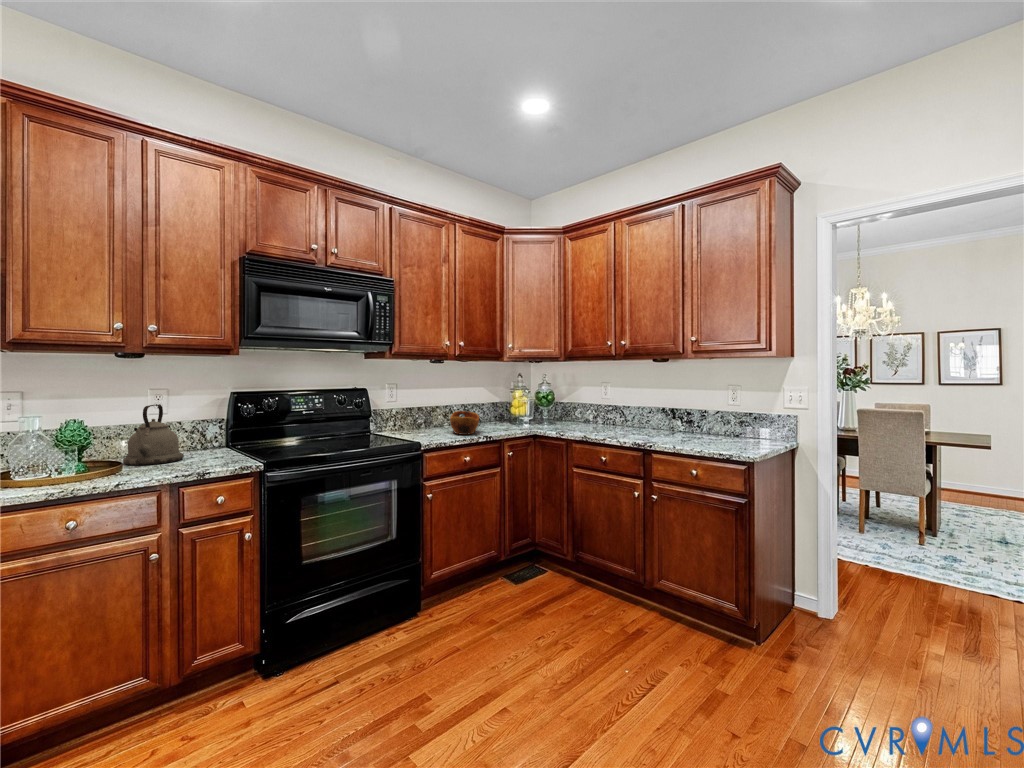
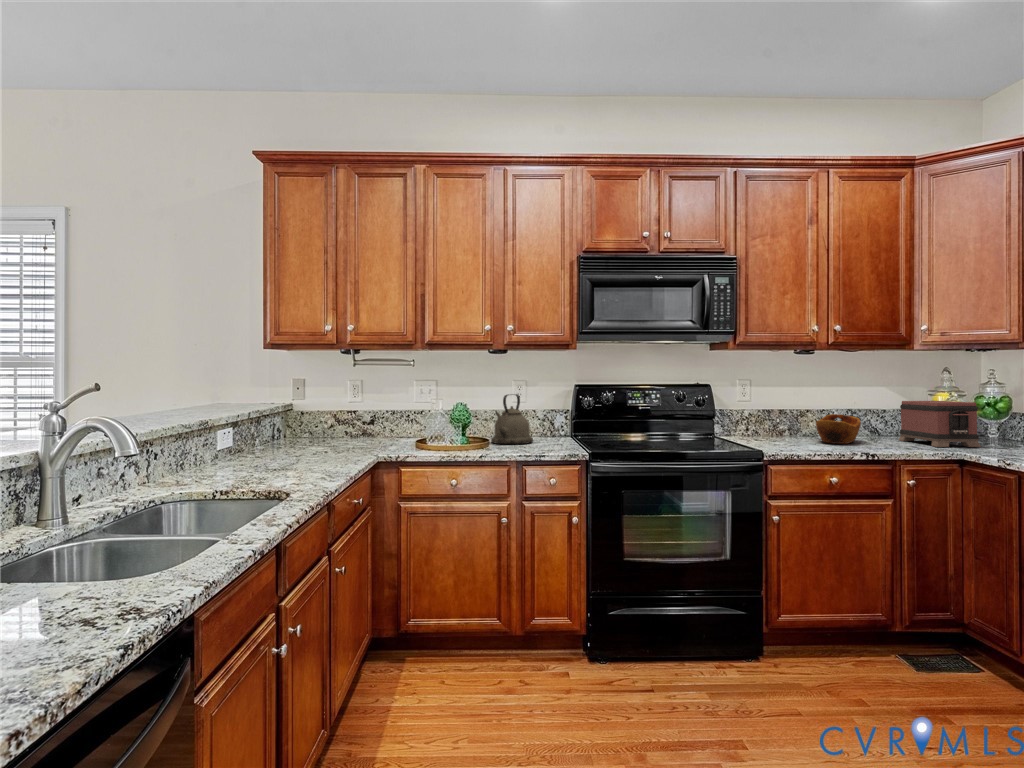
toaster: none [499,399,548,432] -> present [899,401,981,447]

